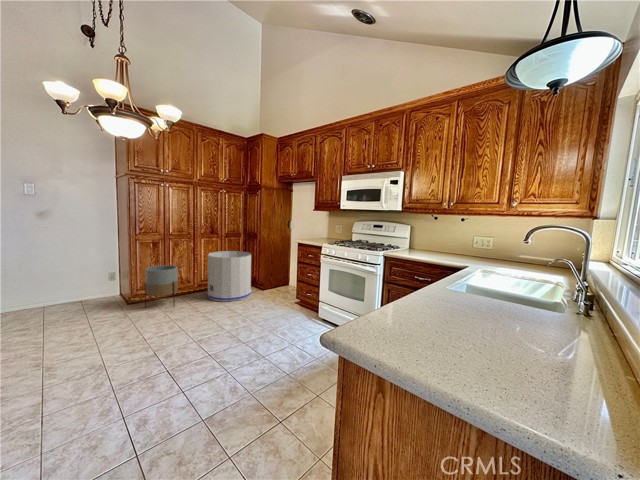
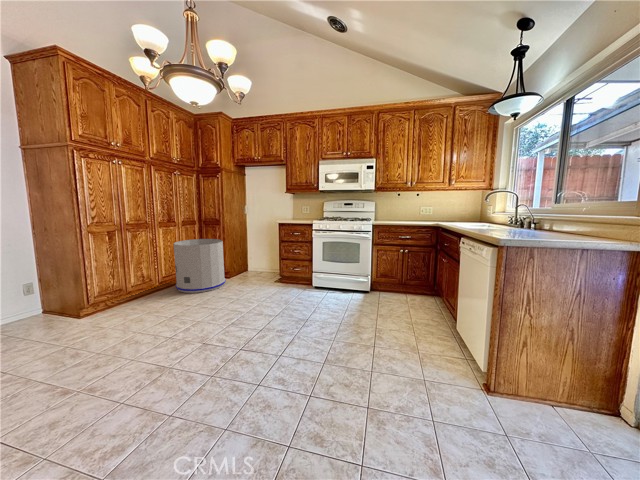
planter: present [145,265,178,307] -> none [108,261,153,315]

